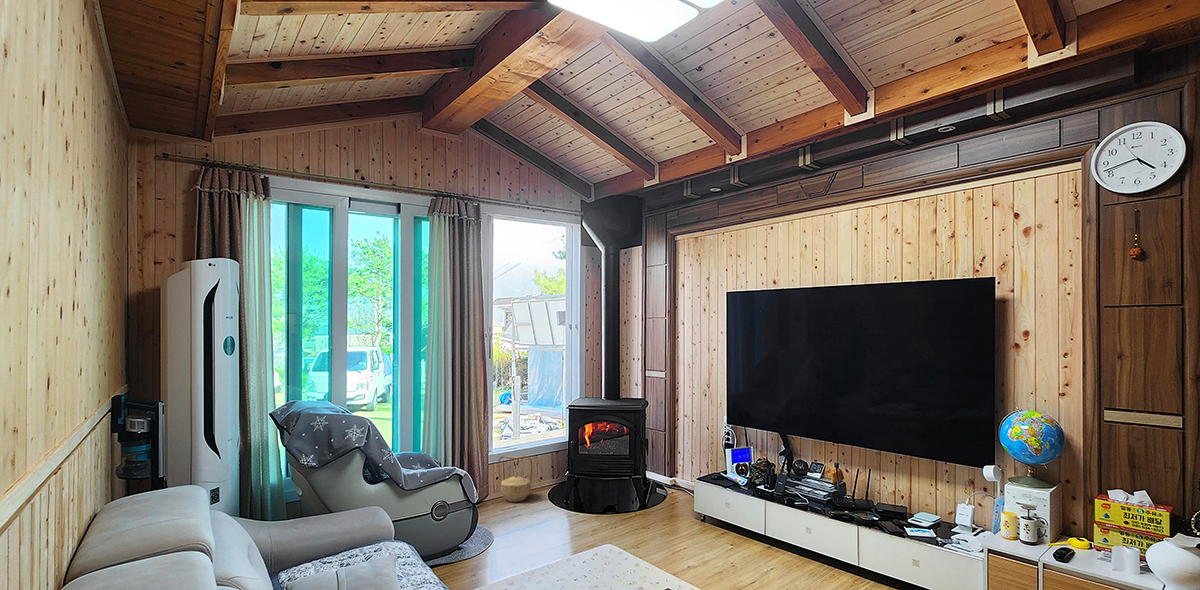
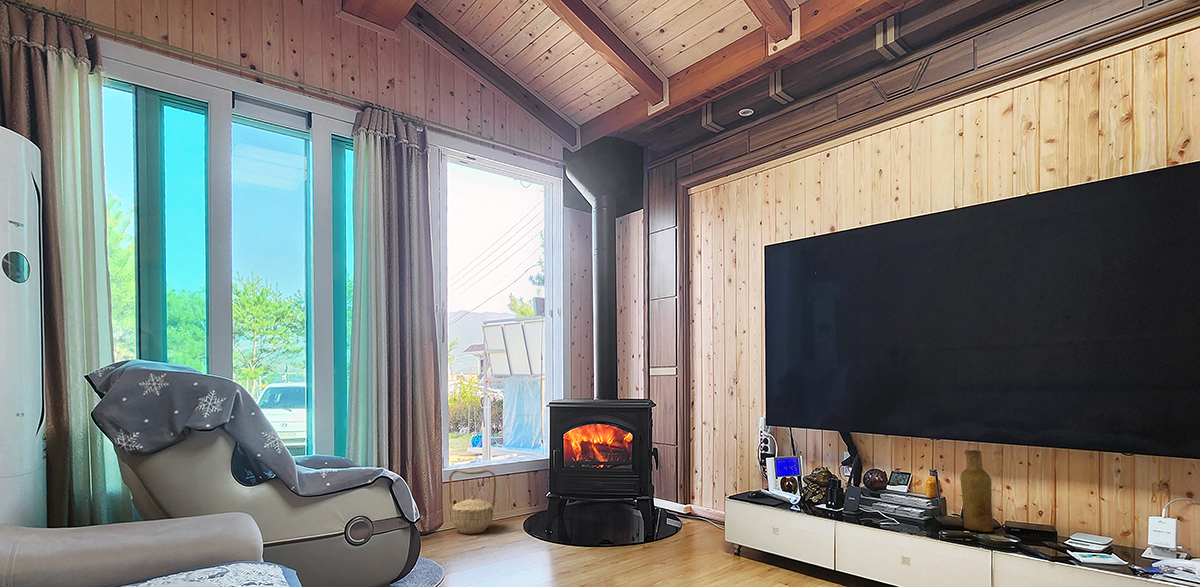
vase: none [846,455,866,510] -> present [960,450,993,532]

